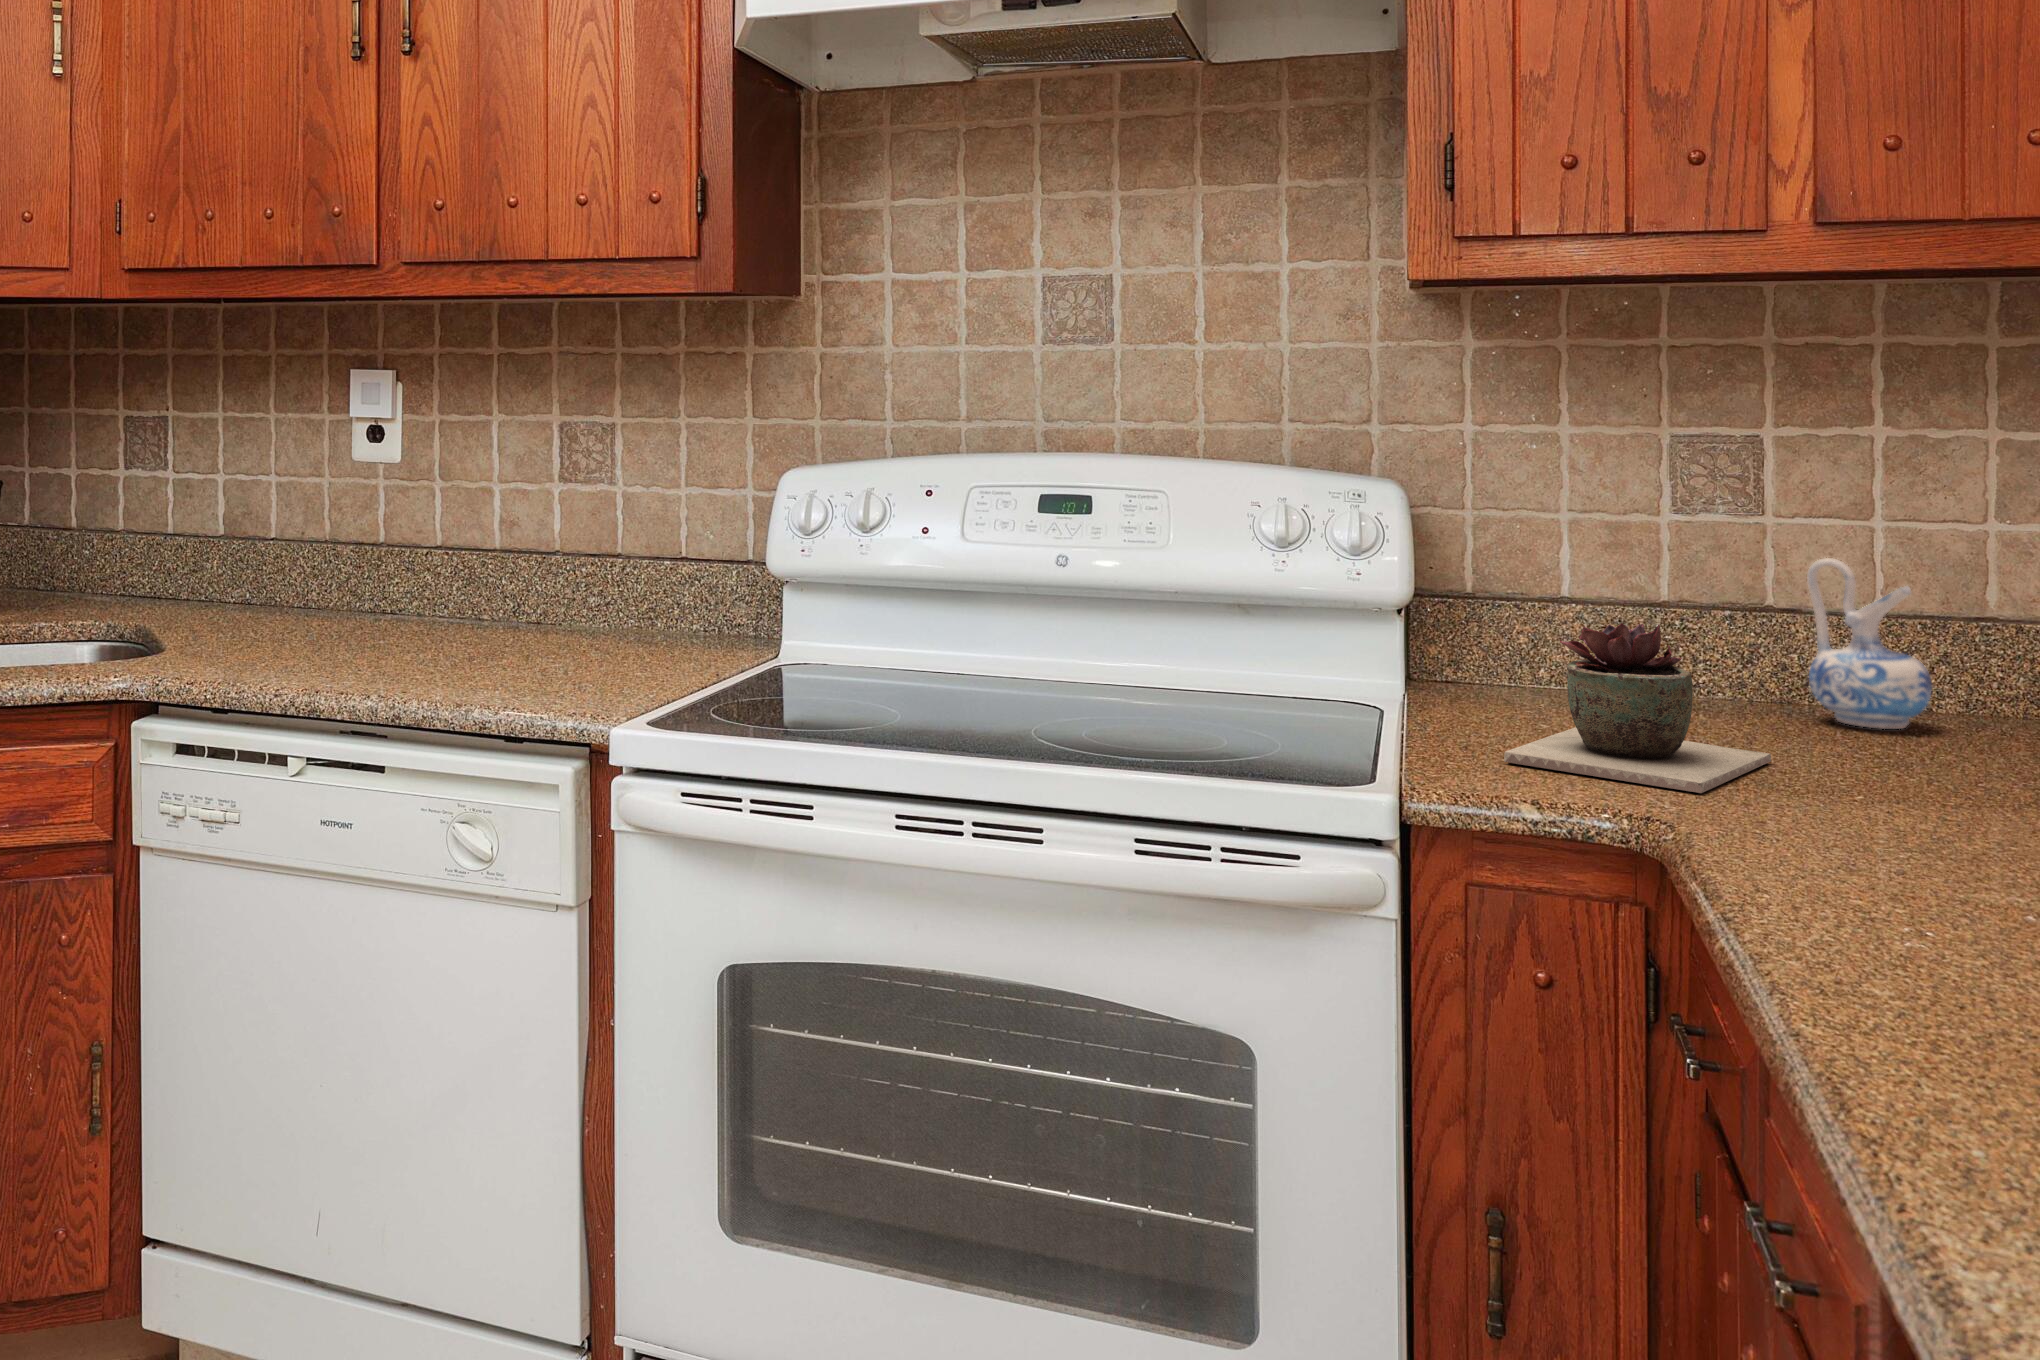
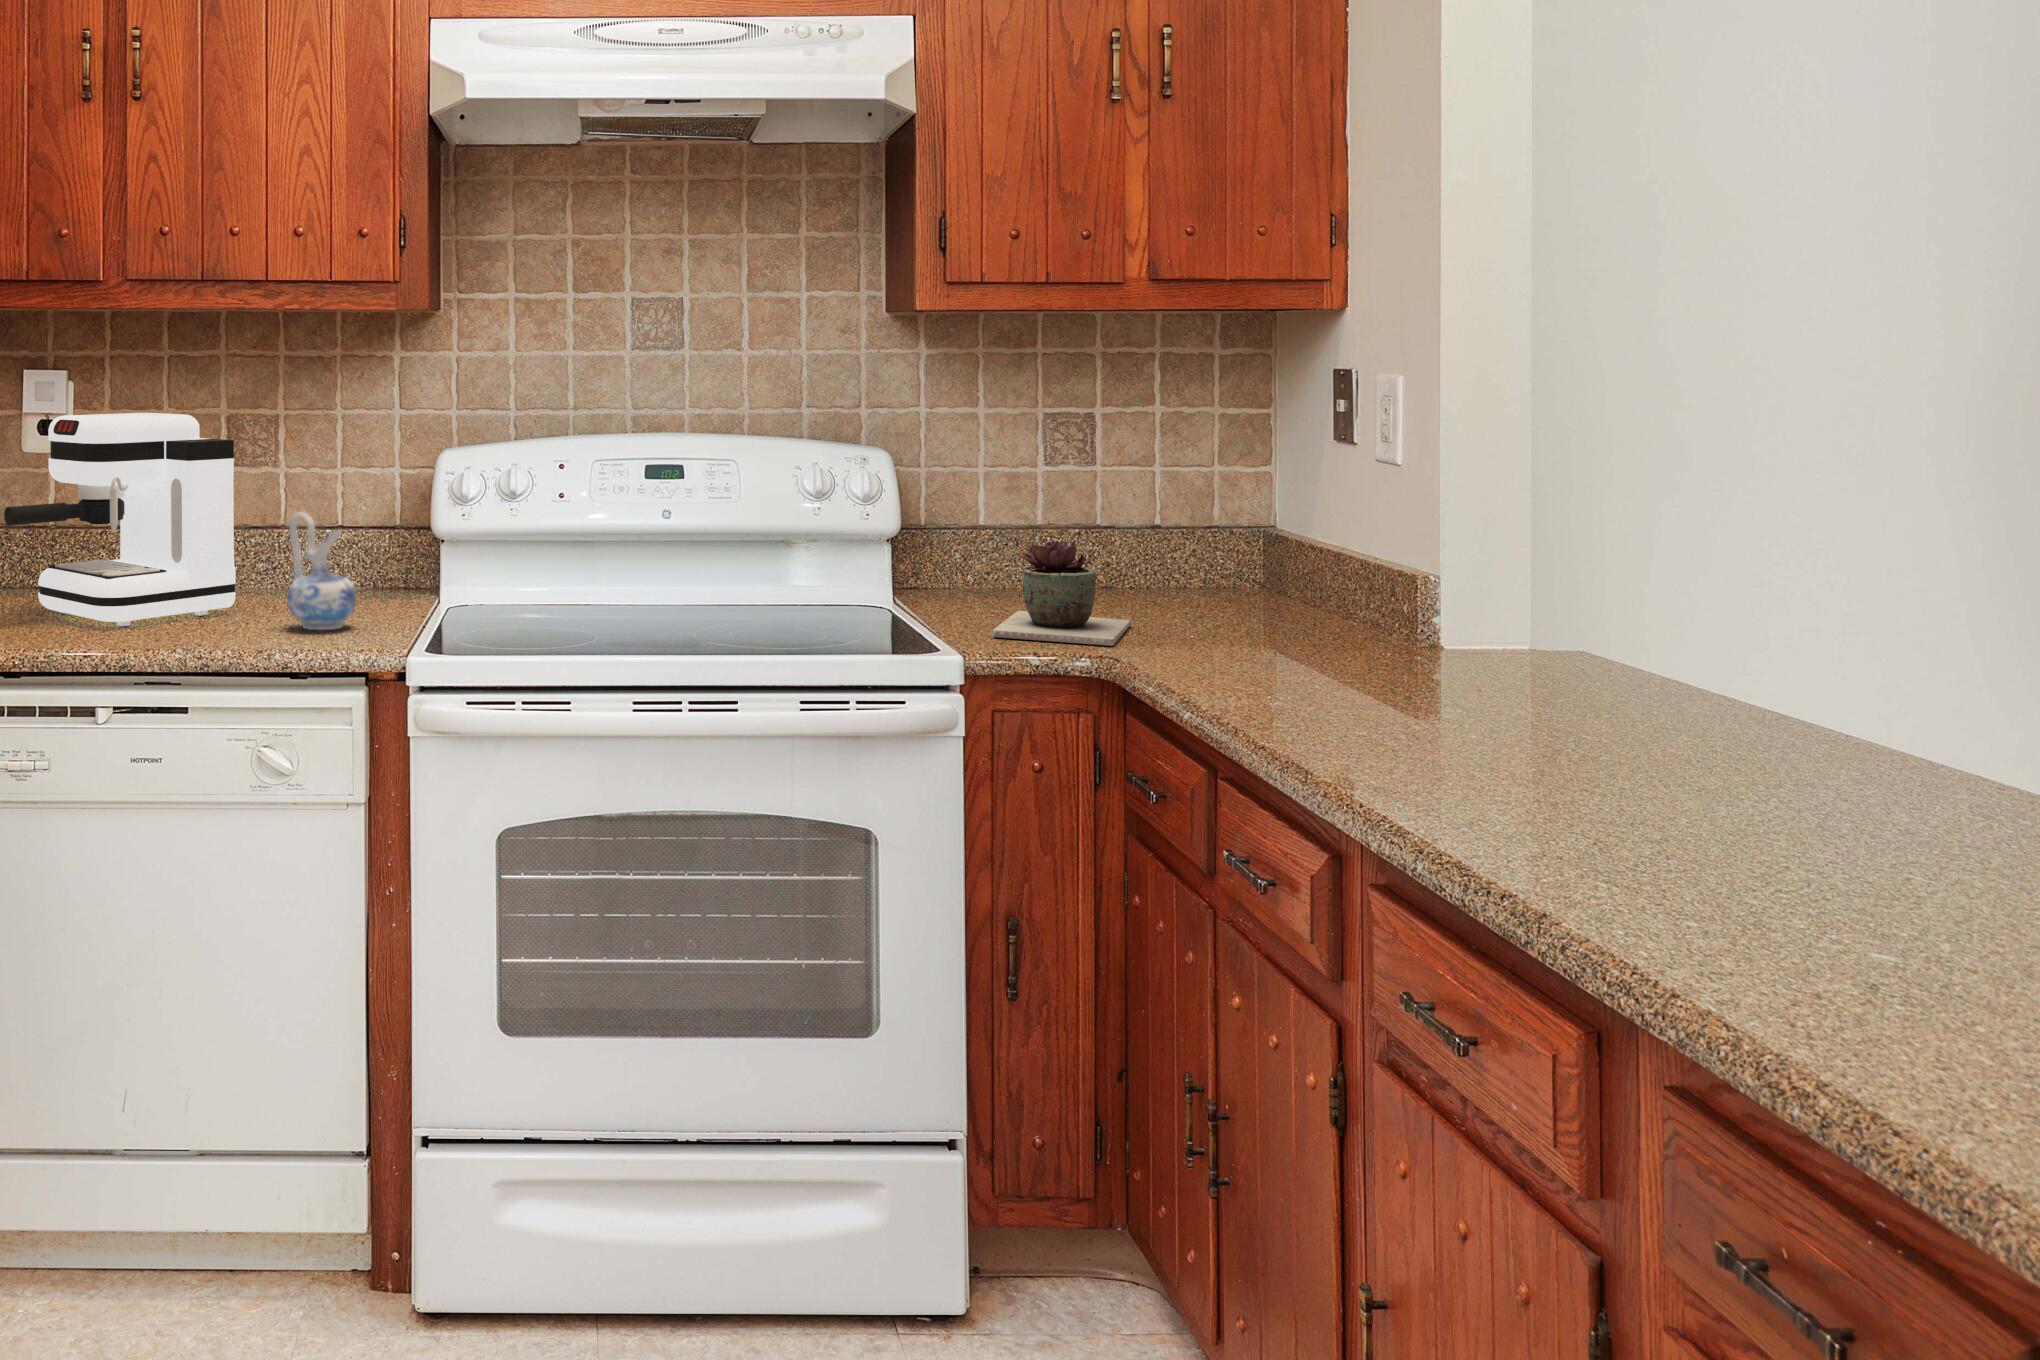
coffee maker: none [282,419,533,661] -> present [4,413,236,626]
ceramic pitcher: present [1807,558,1932,729] -> present [287,512,356,630]

